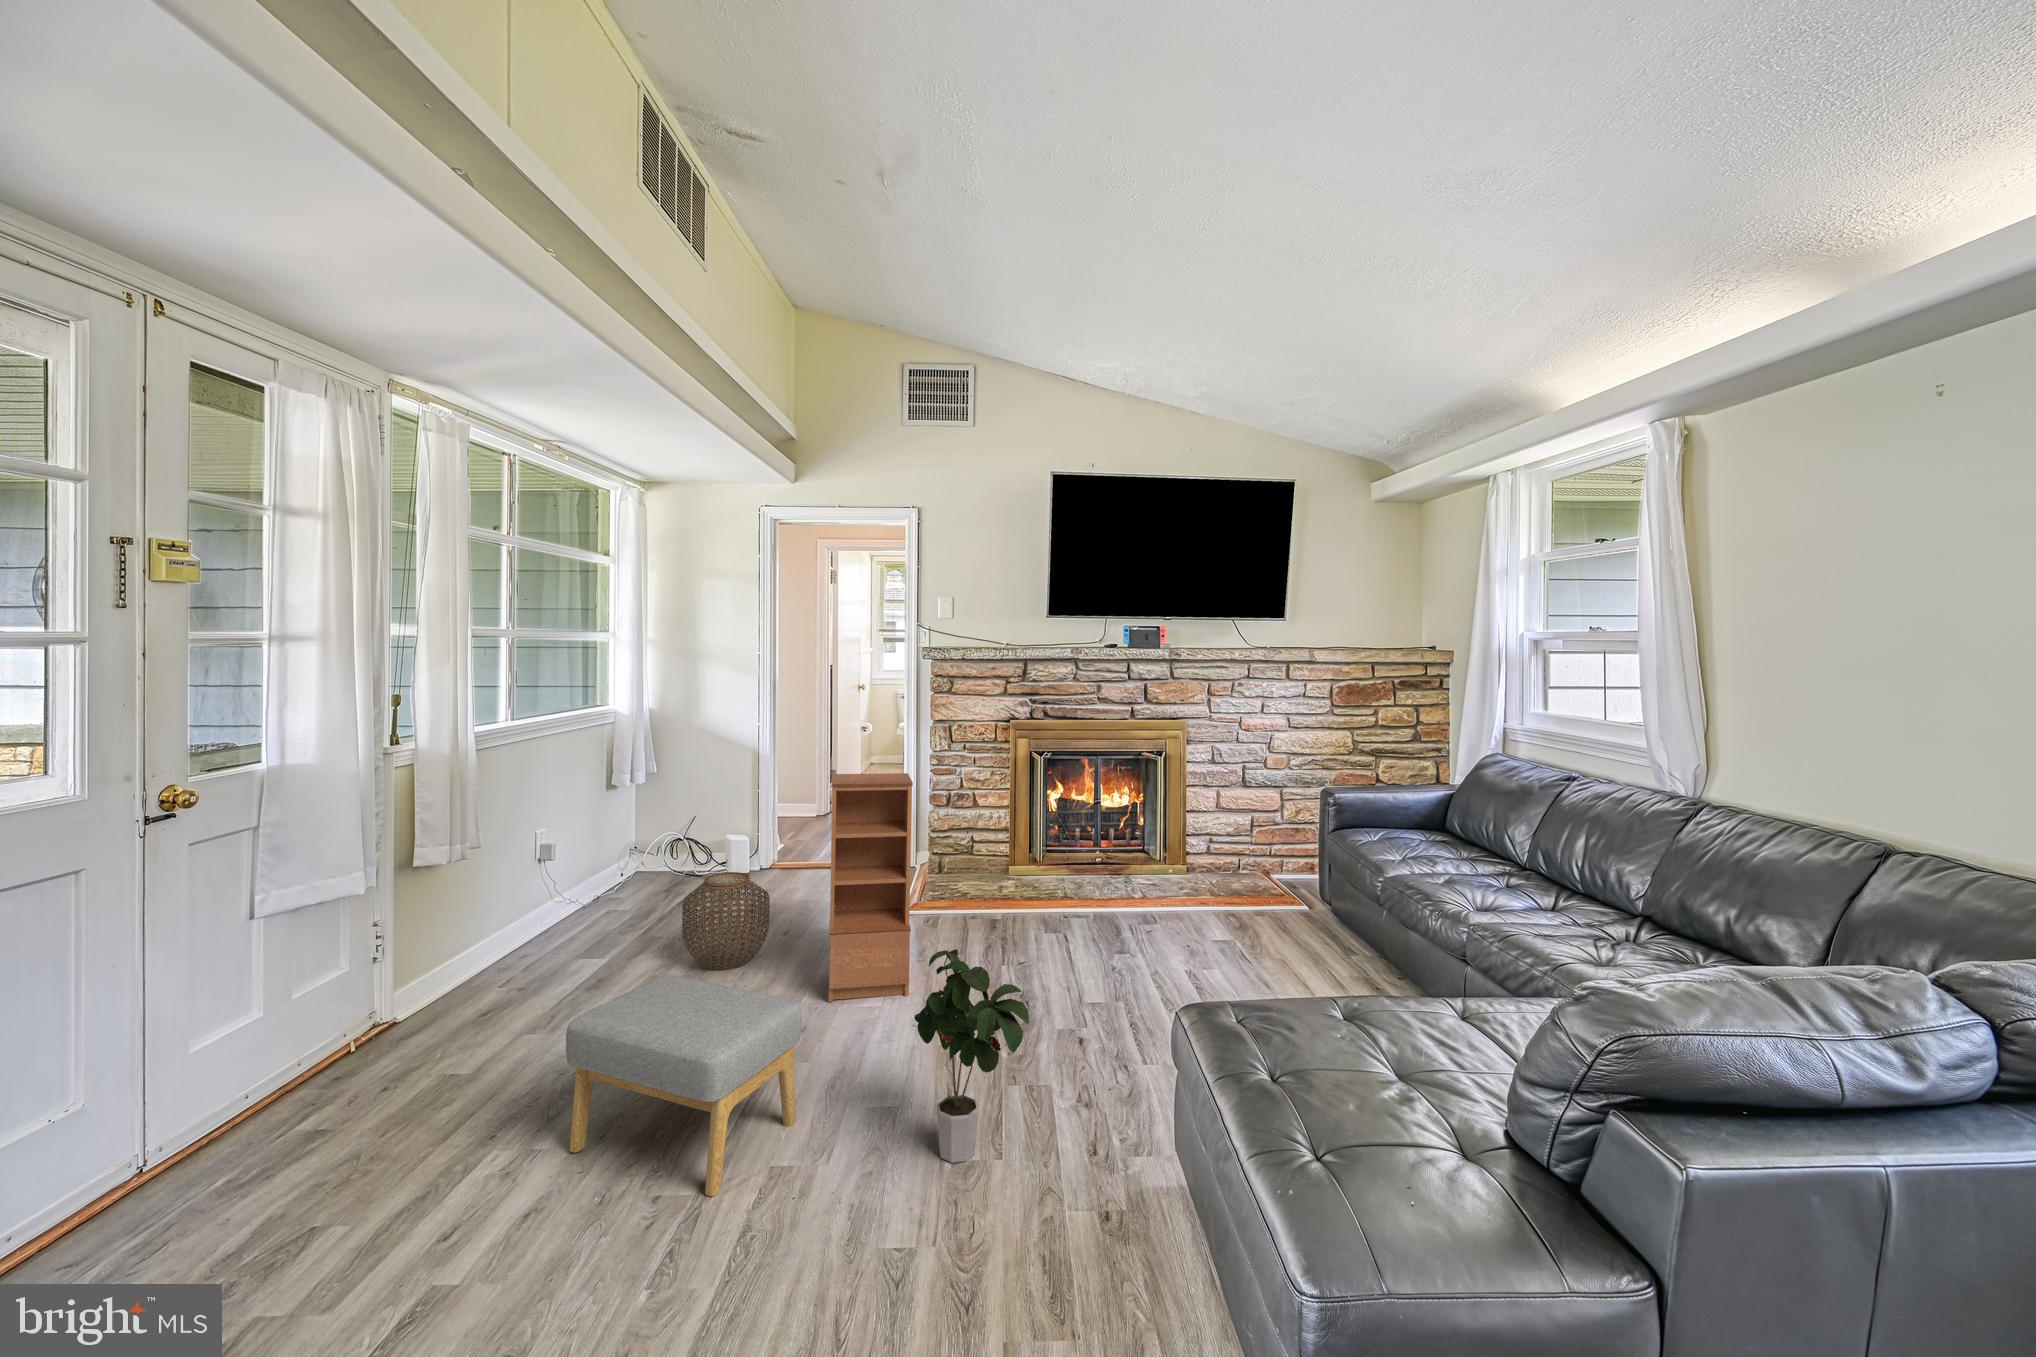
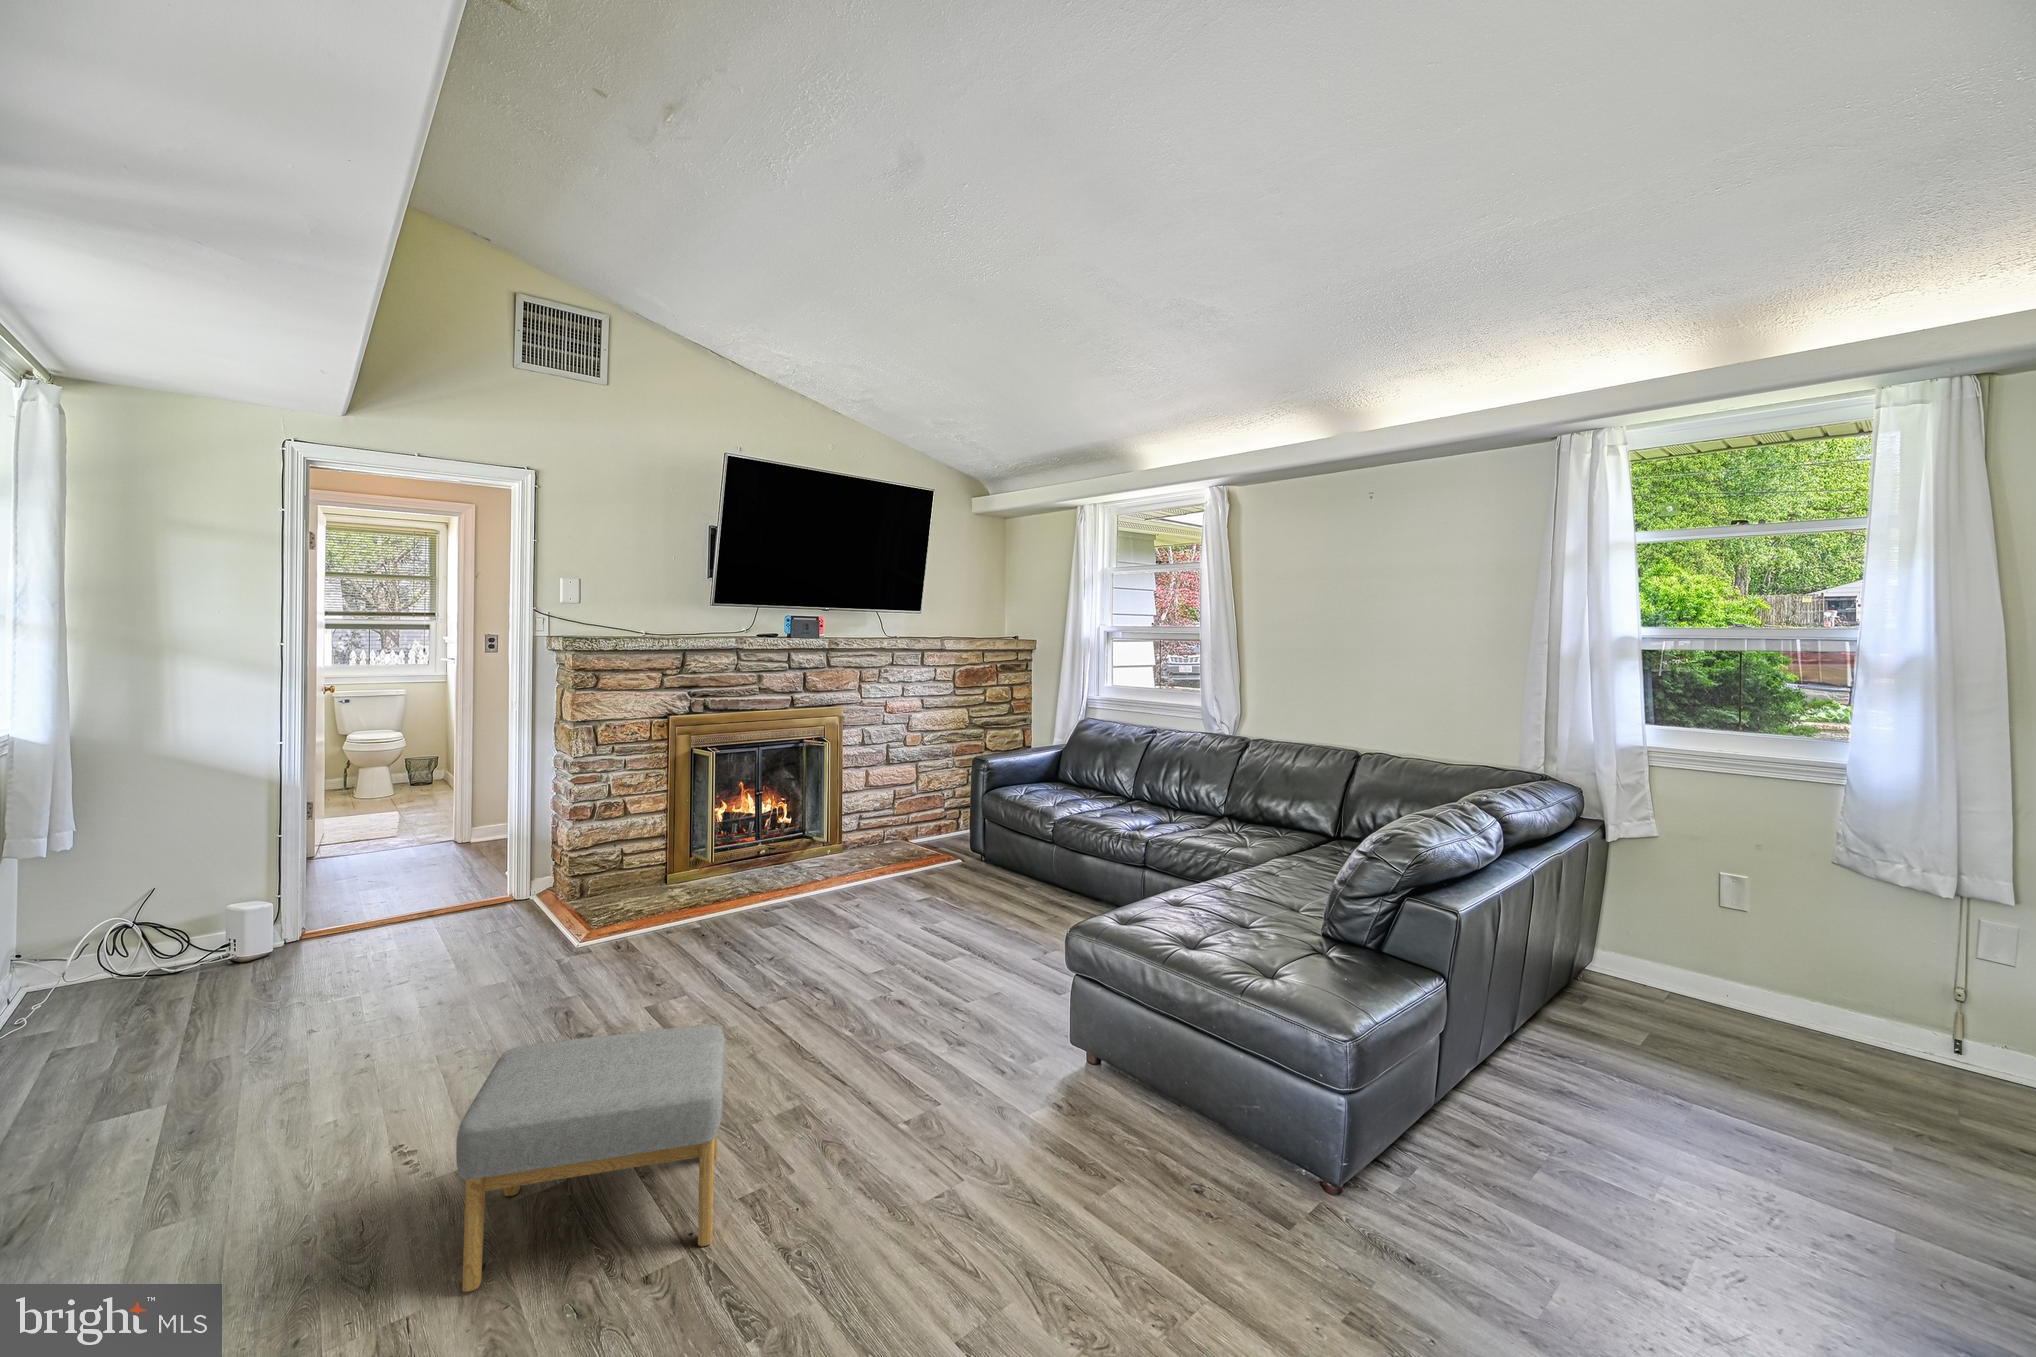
bookcase: present [829,773,913,1002] -> none [576,777,702,1048]
woven basket: present [682,872,770,970] -> none [332,931,469,1065]
potted plant: present [915,949,1029,1163] -> none [823,929,983,1124]

